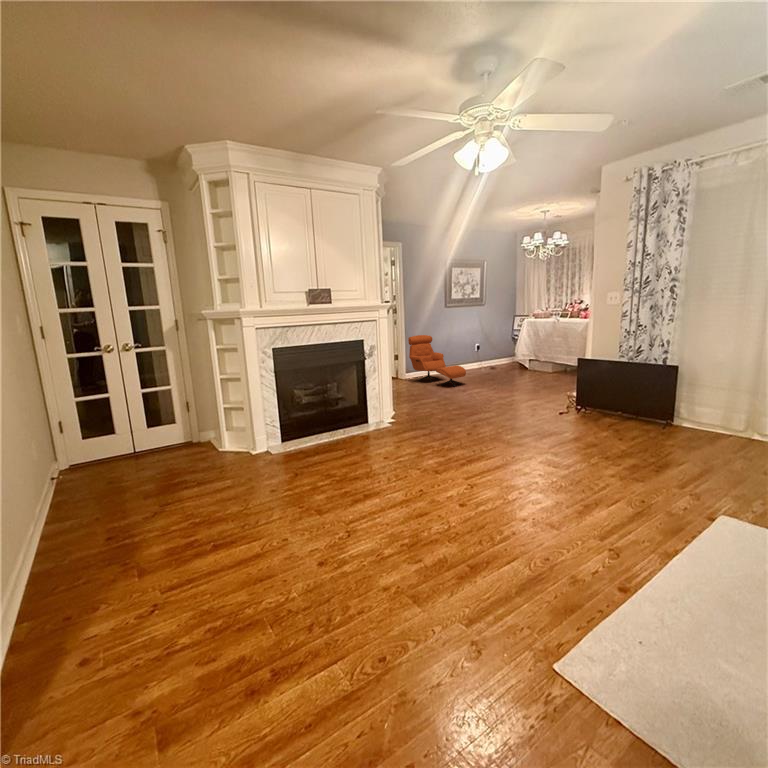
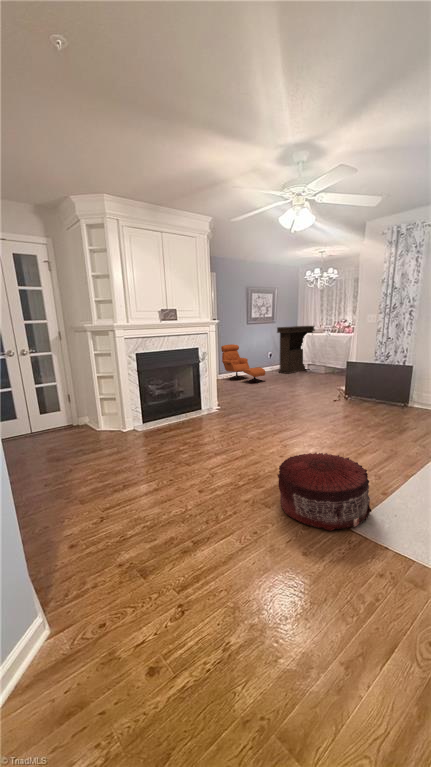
console table: none [484,309,538,374] -> present [277,326,315,374]
pouf: none [437,511,595,667] -> present [278,453,372,531]

